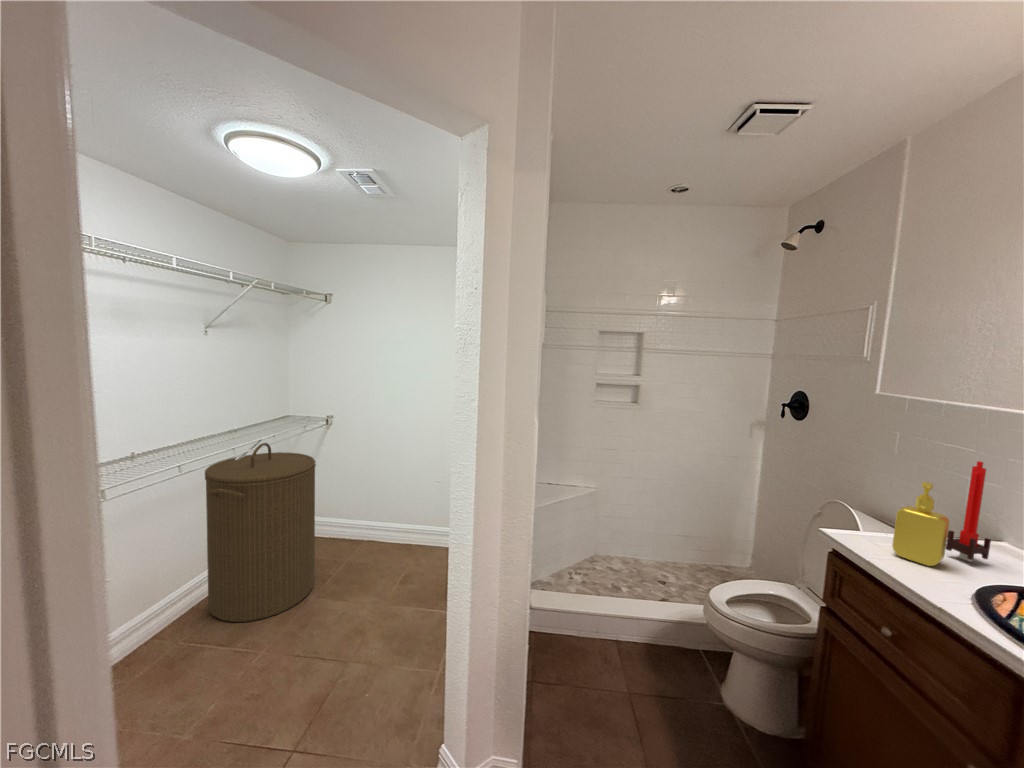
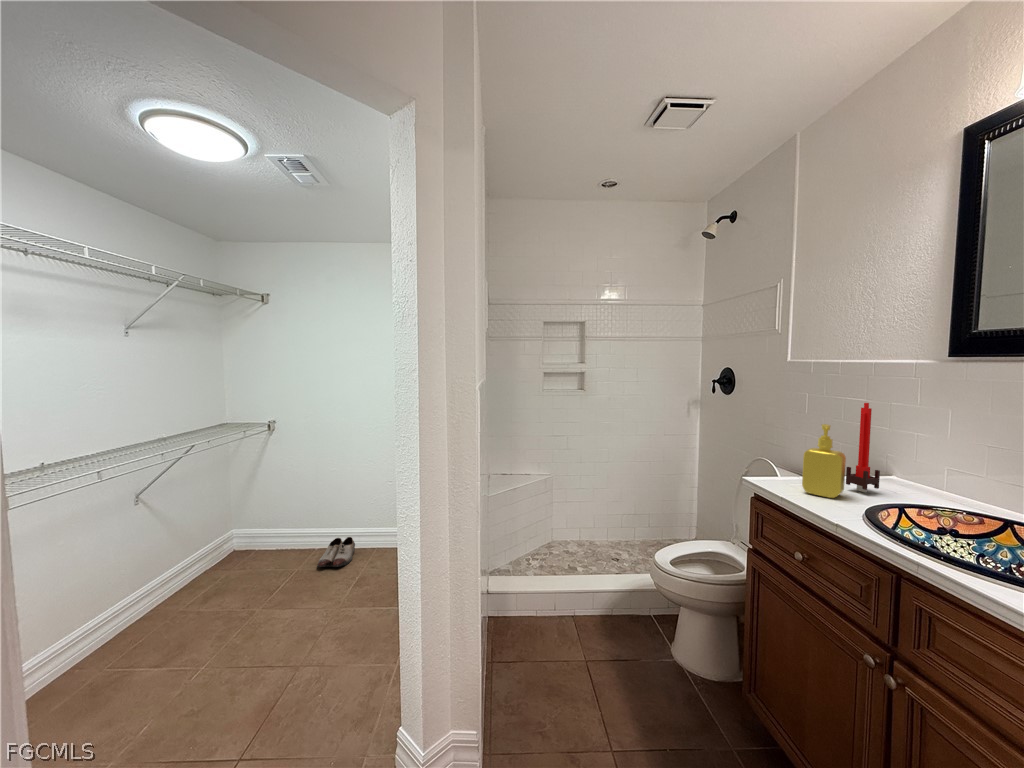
laundry hamper: present [205,443,316,622] -> none [130,448,262,642]
shoe: none [364,533,400,562] -> present [317,537,355,567]

